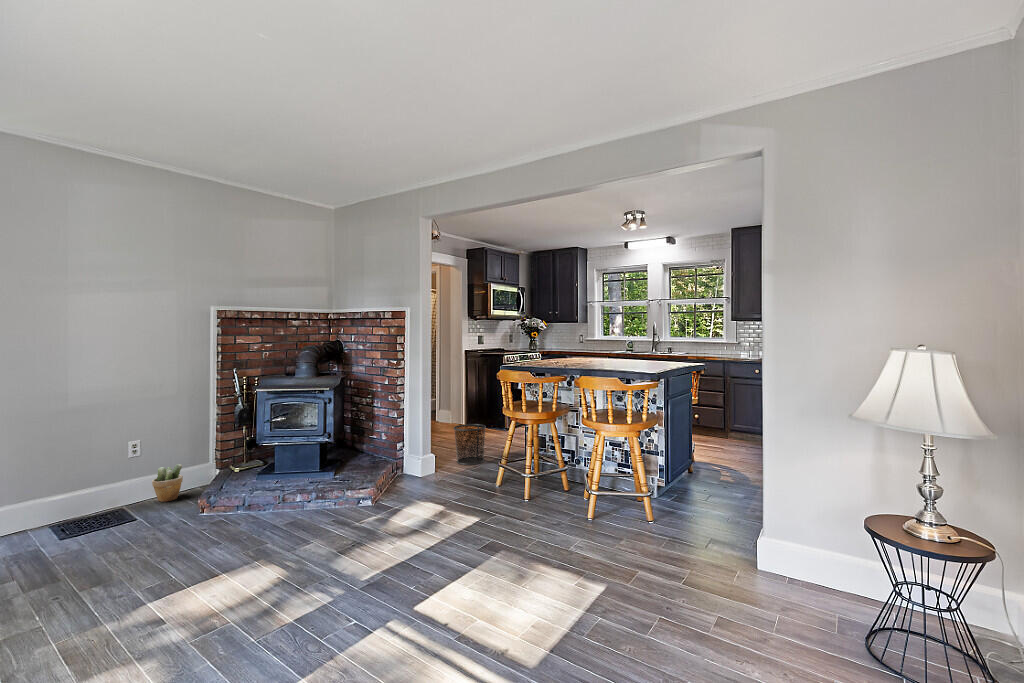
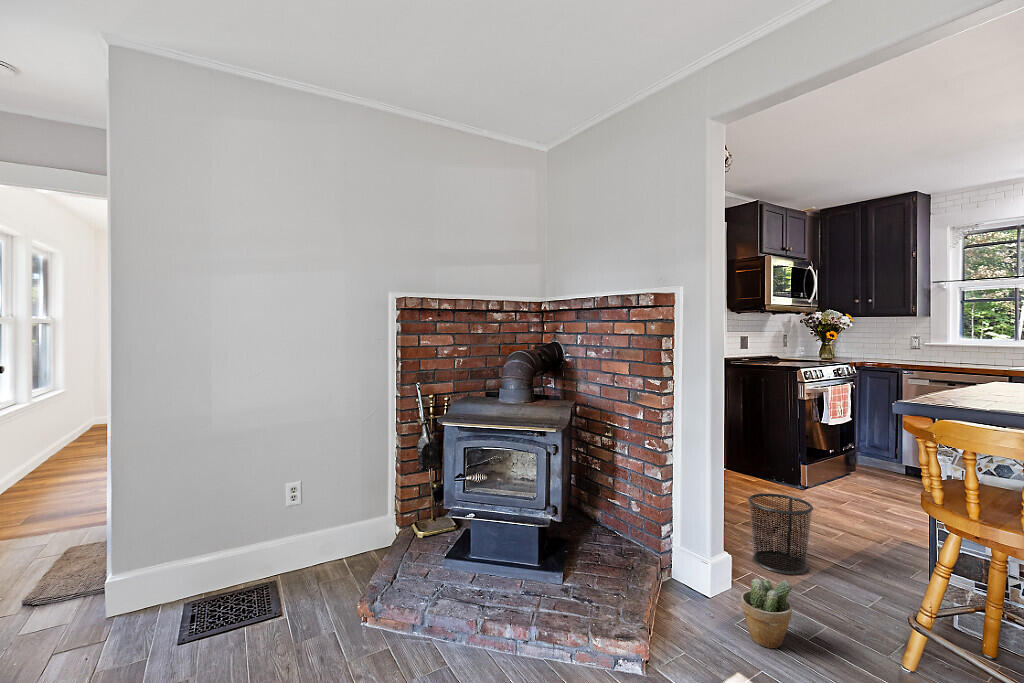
potted plant: present [152,464,183,502] -> present [741,579,792,648]

